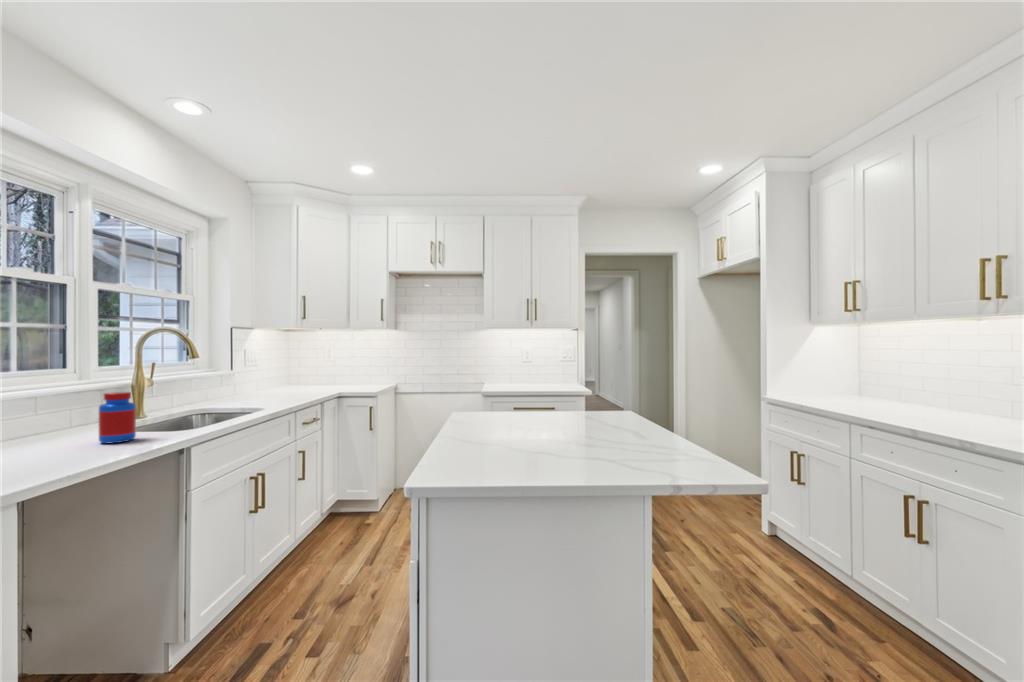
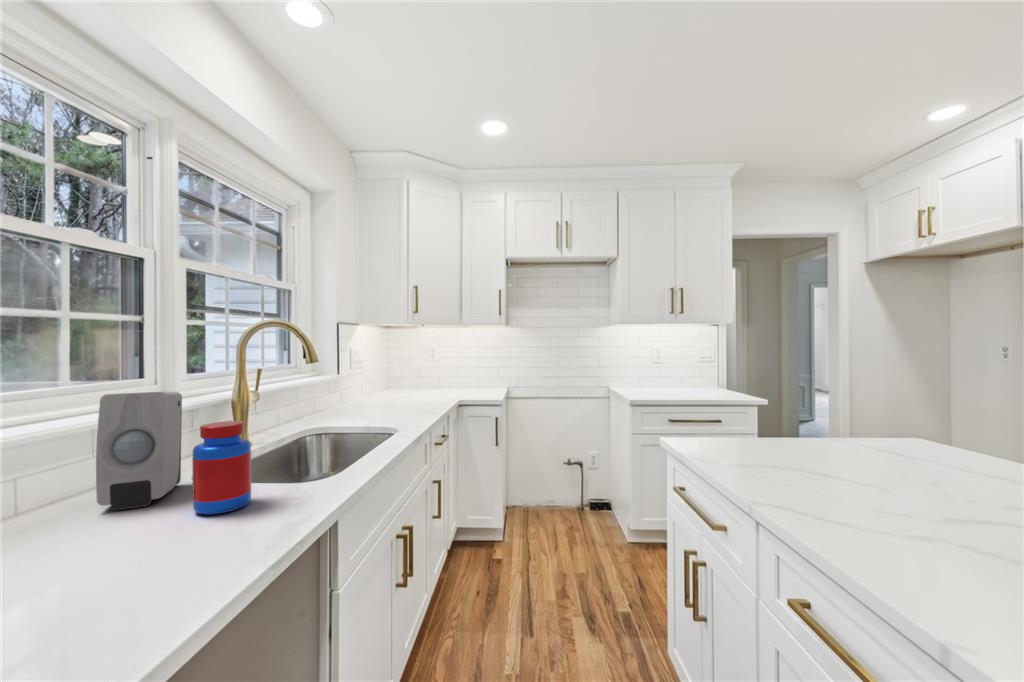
soap dispenser: none [39,374,93,443] -> present [96,392,182,510]

